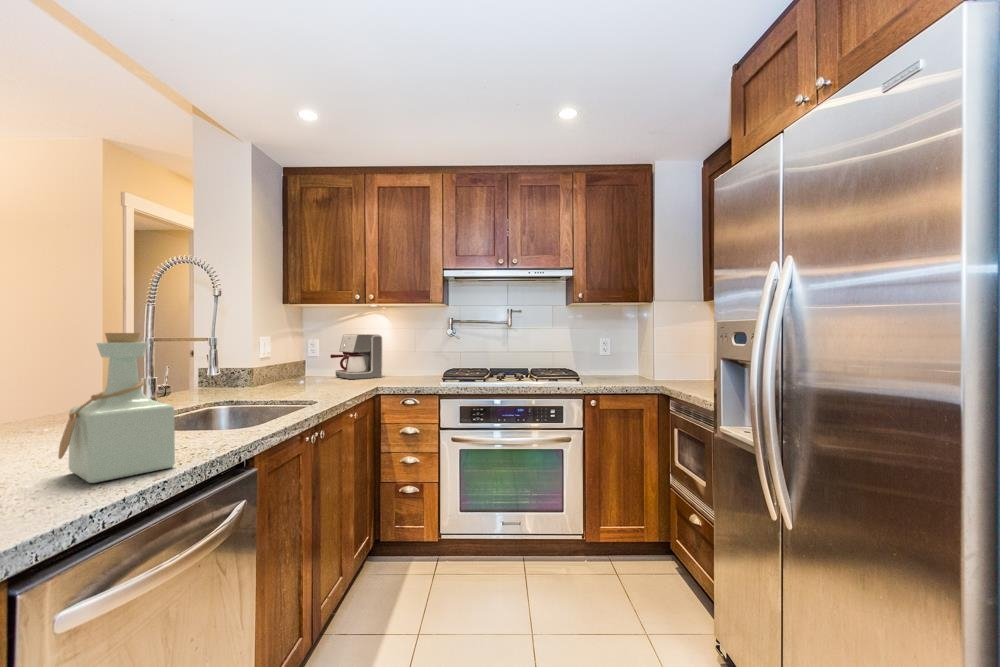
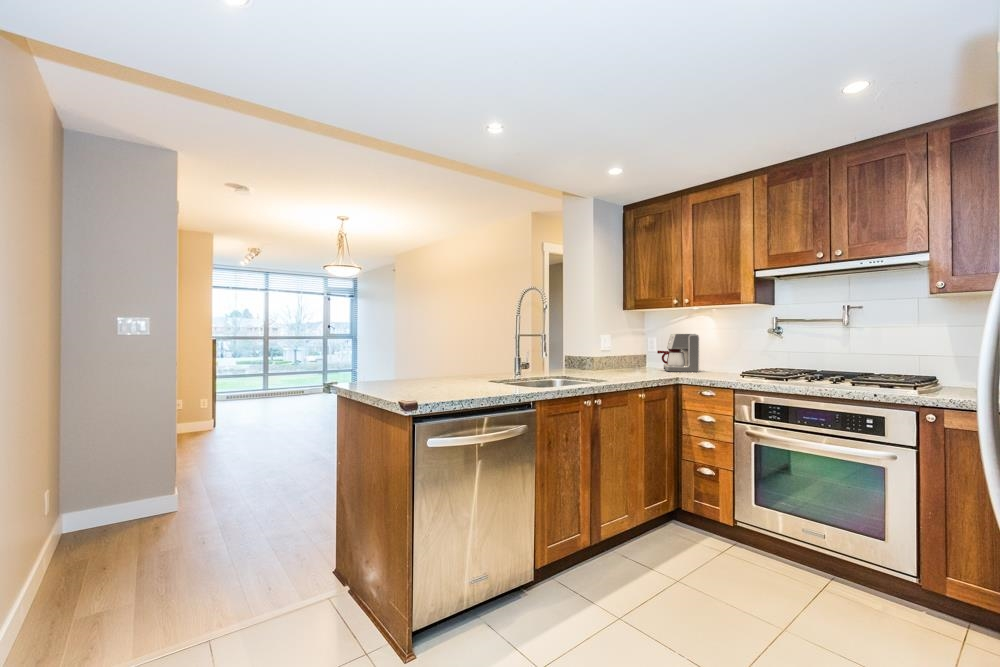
bottle: present [58,333,175,483] -> none [439,328,478,395]

